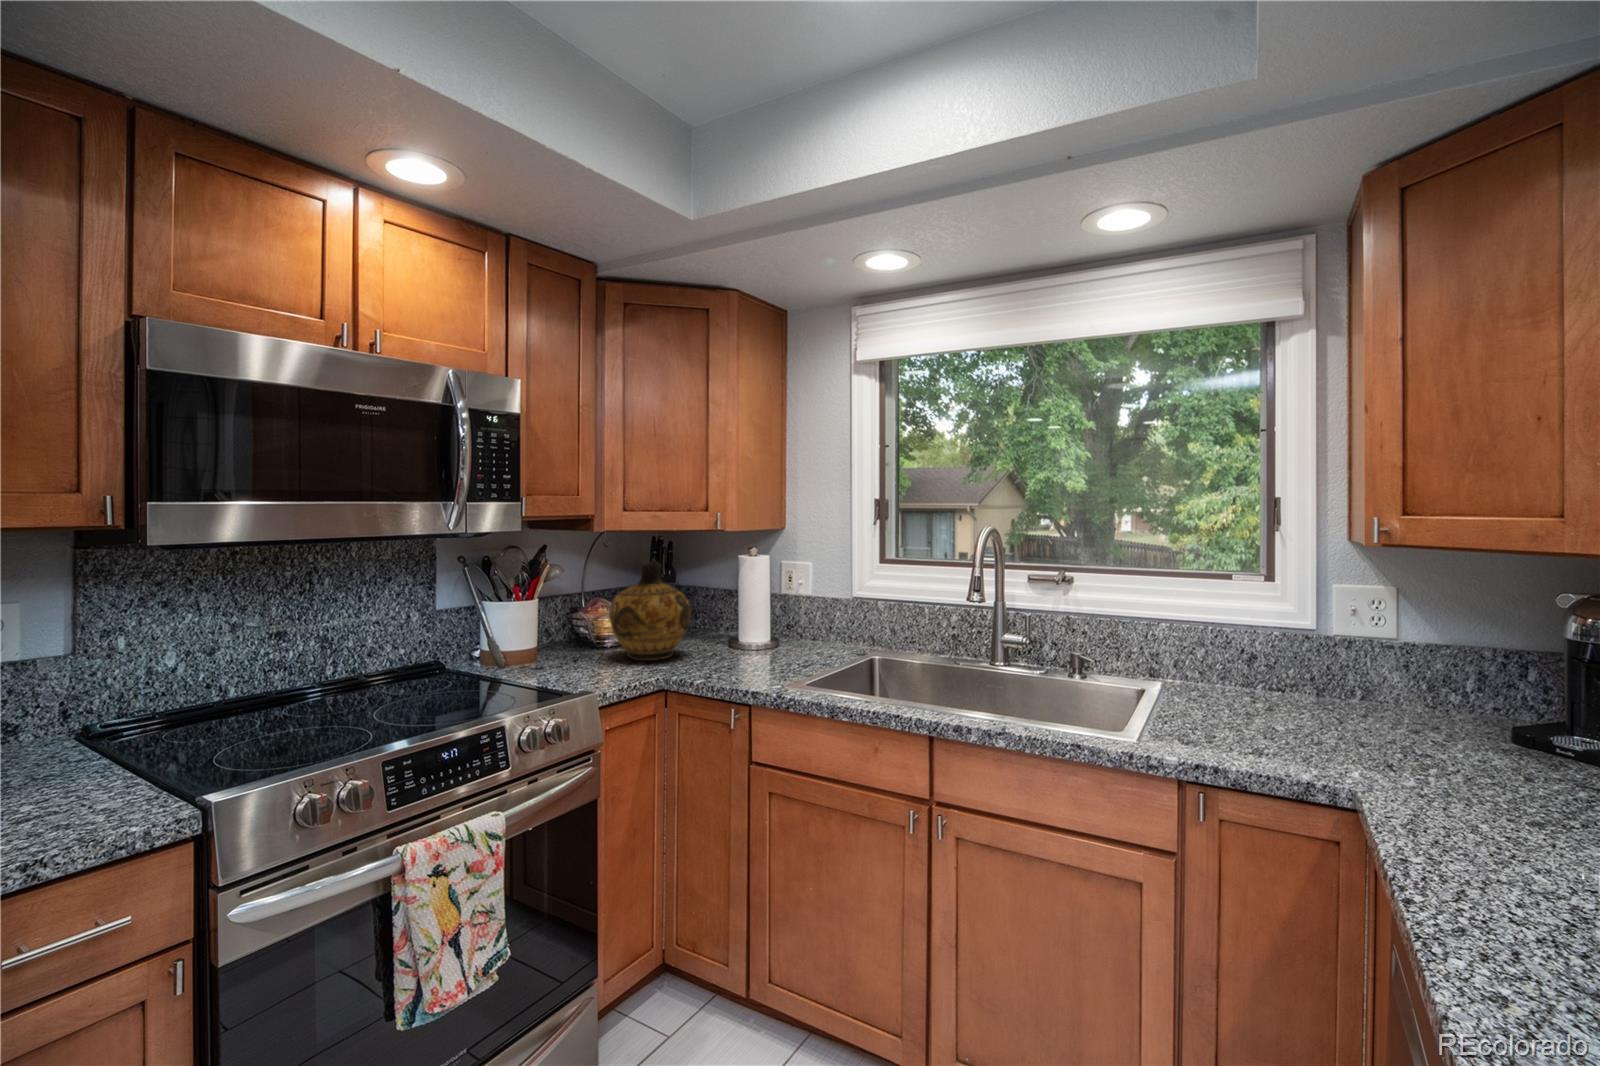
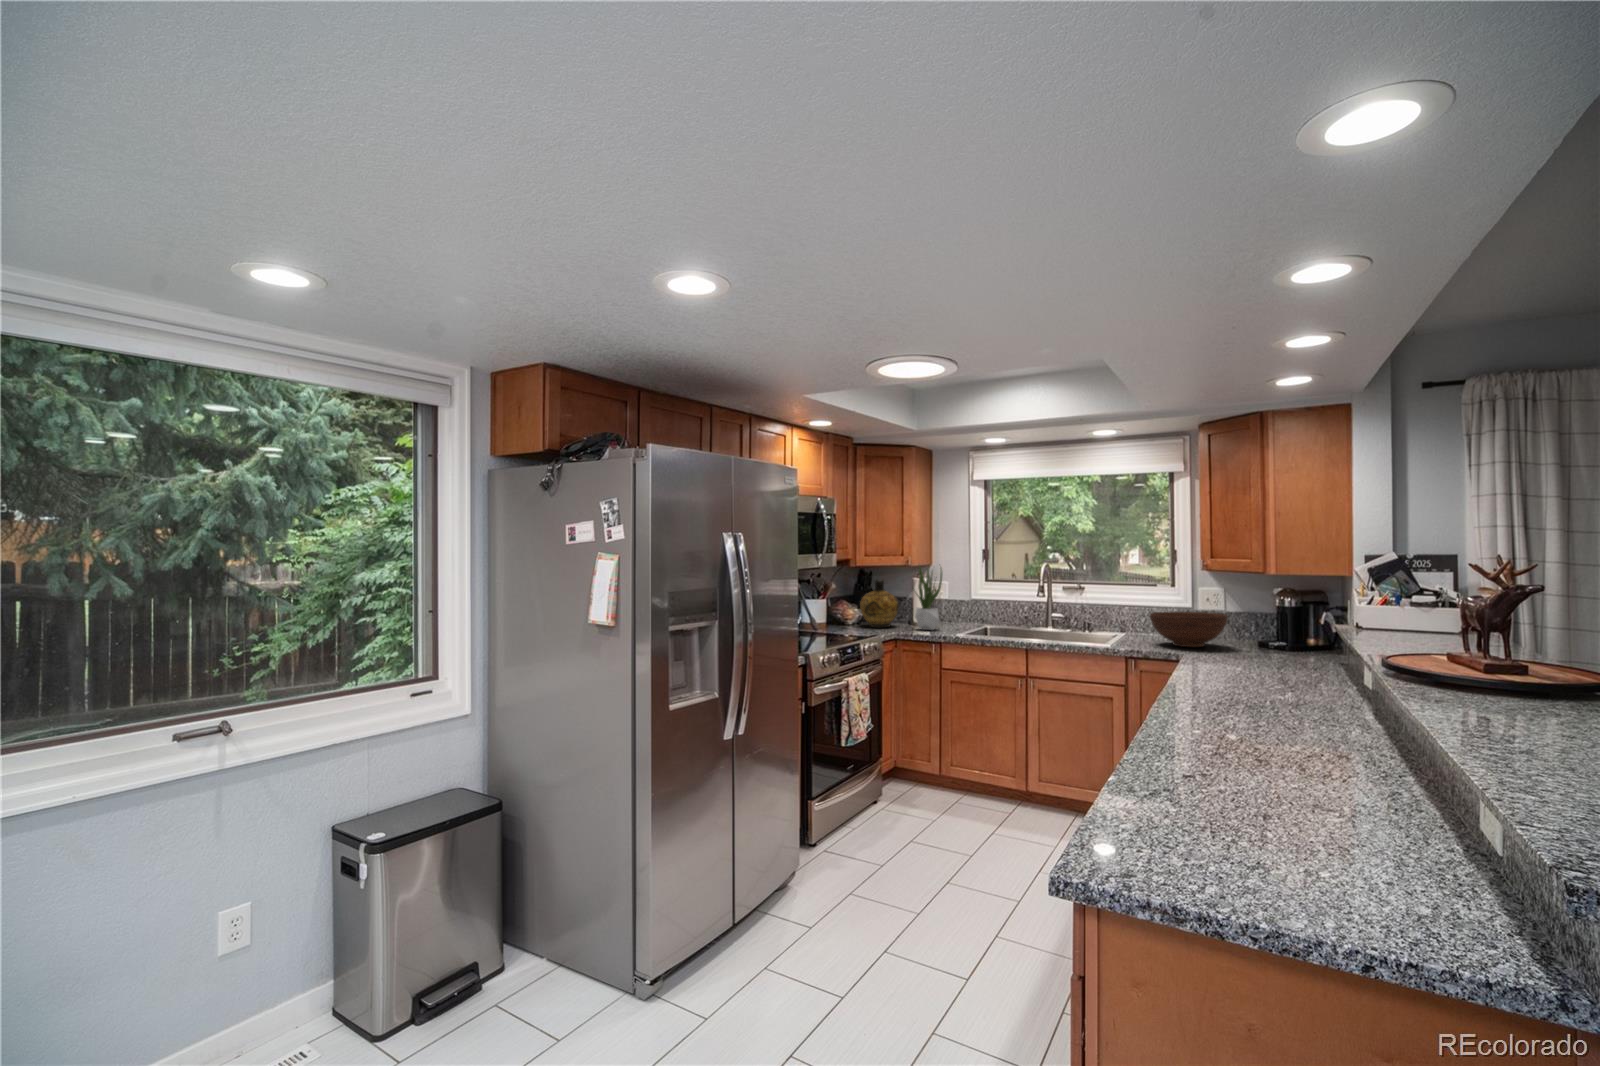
potted plant: none [701,526,767,671] -> present [915,567,942,630]
fruit bowl: none [1236,646,1463,752] -> present [1150,612,1228,647]

